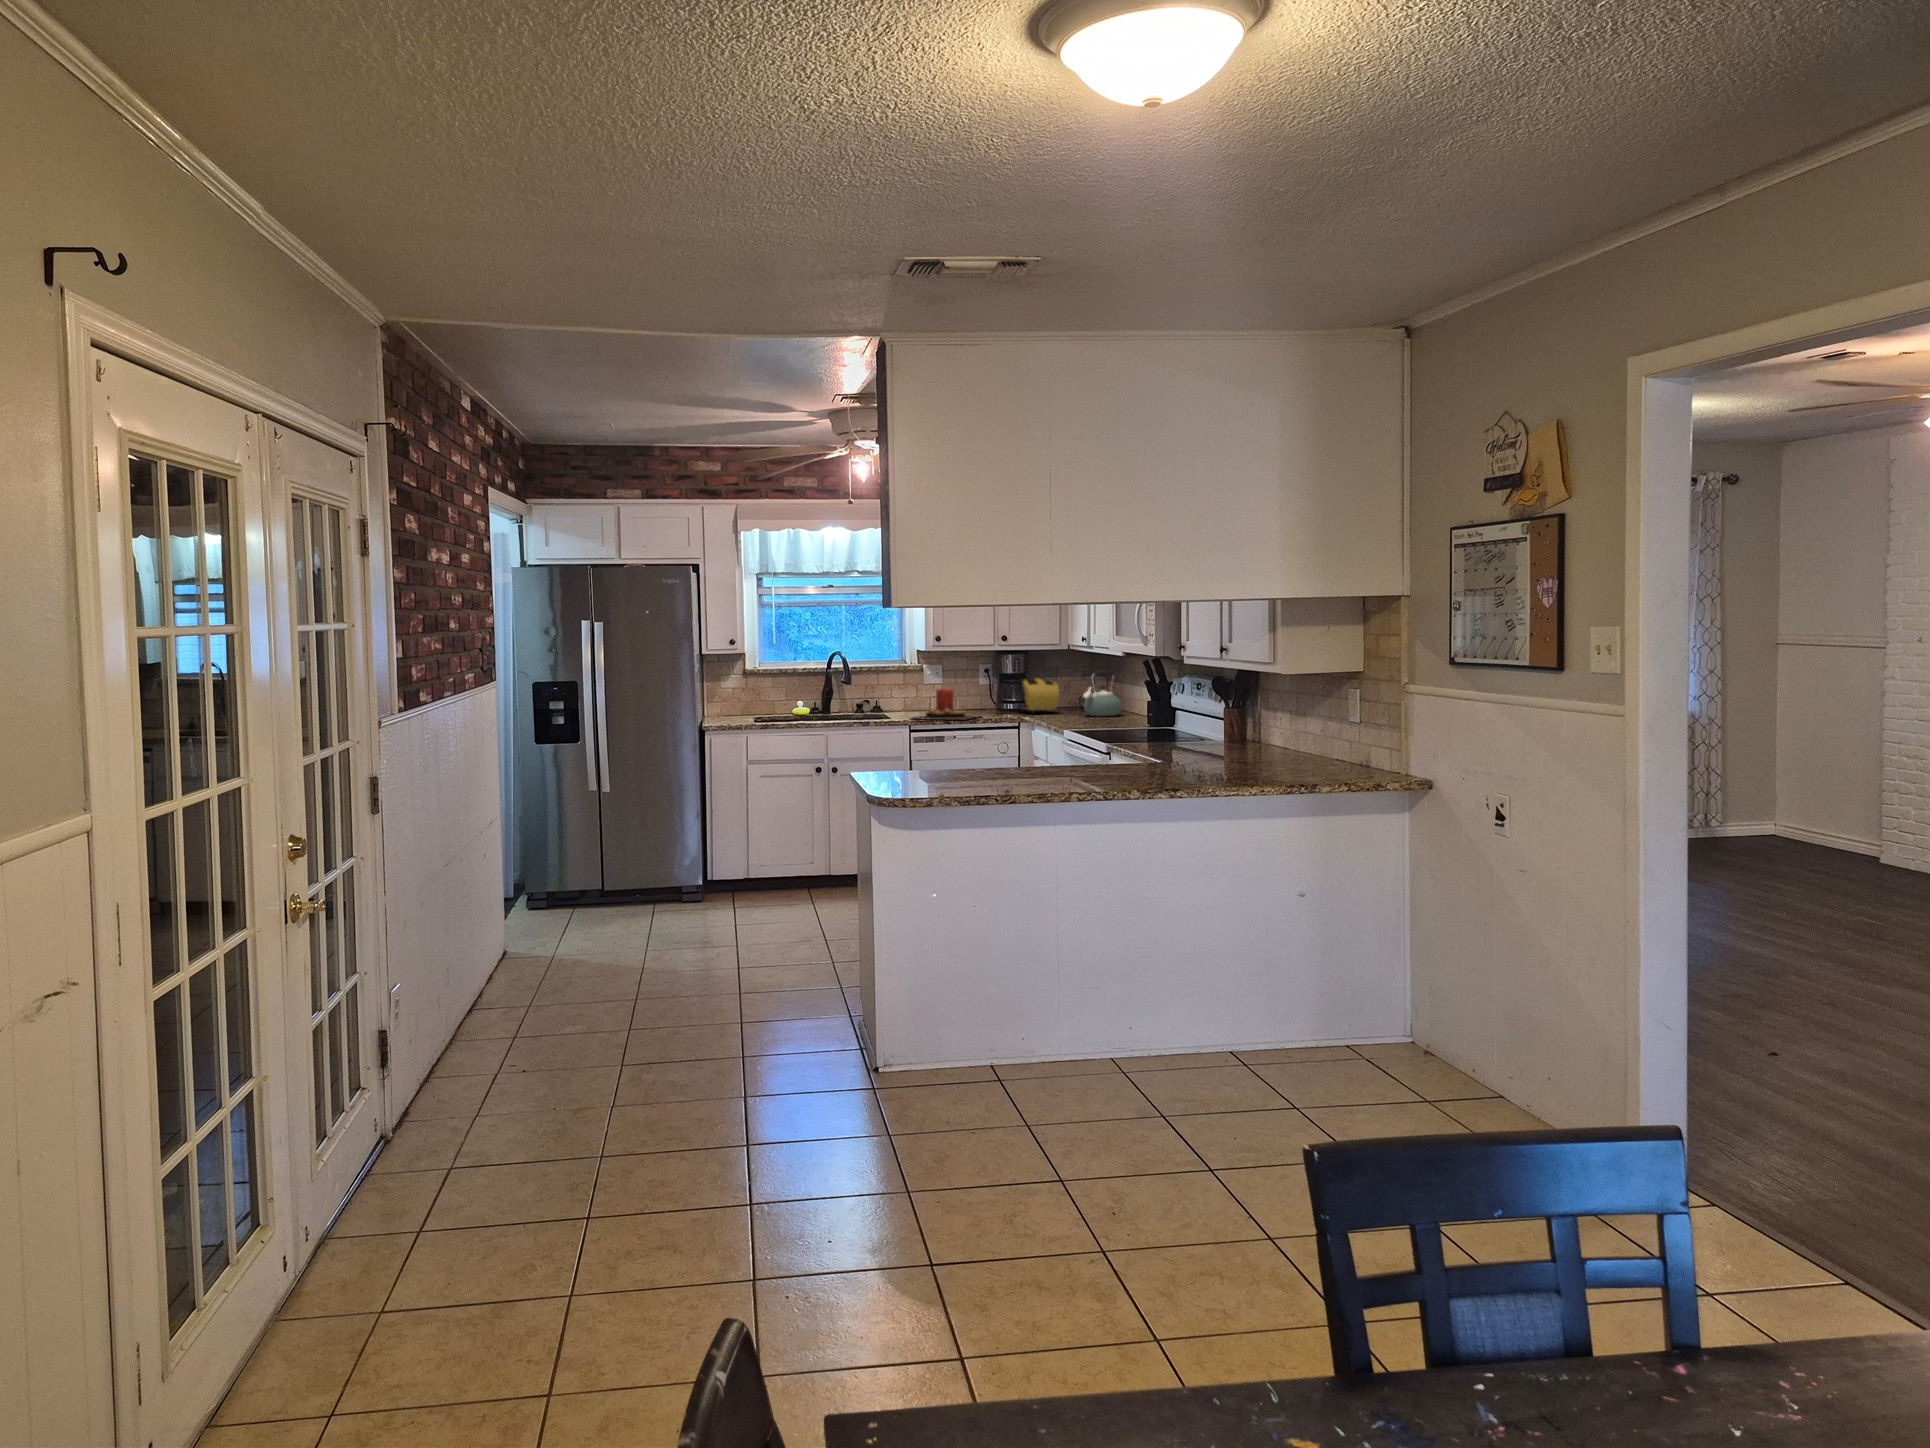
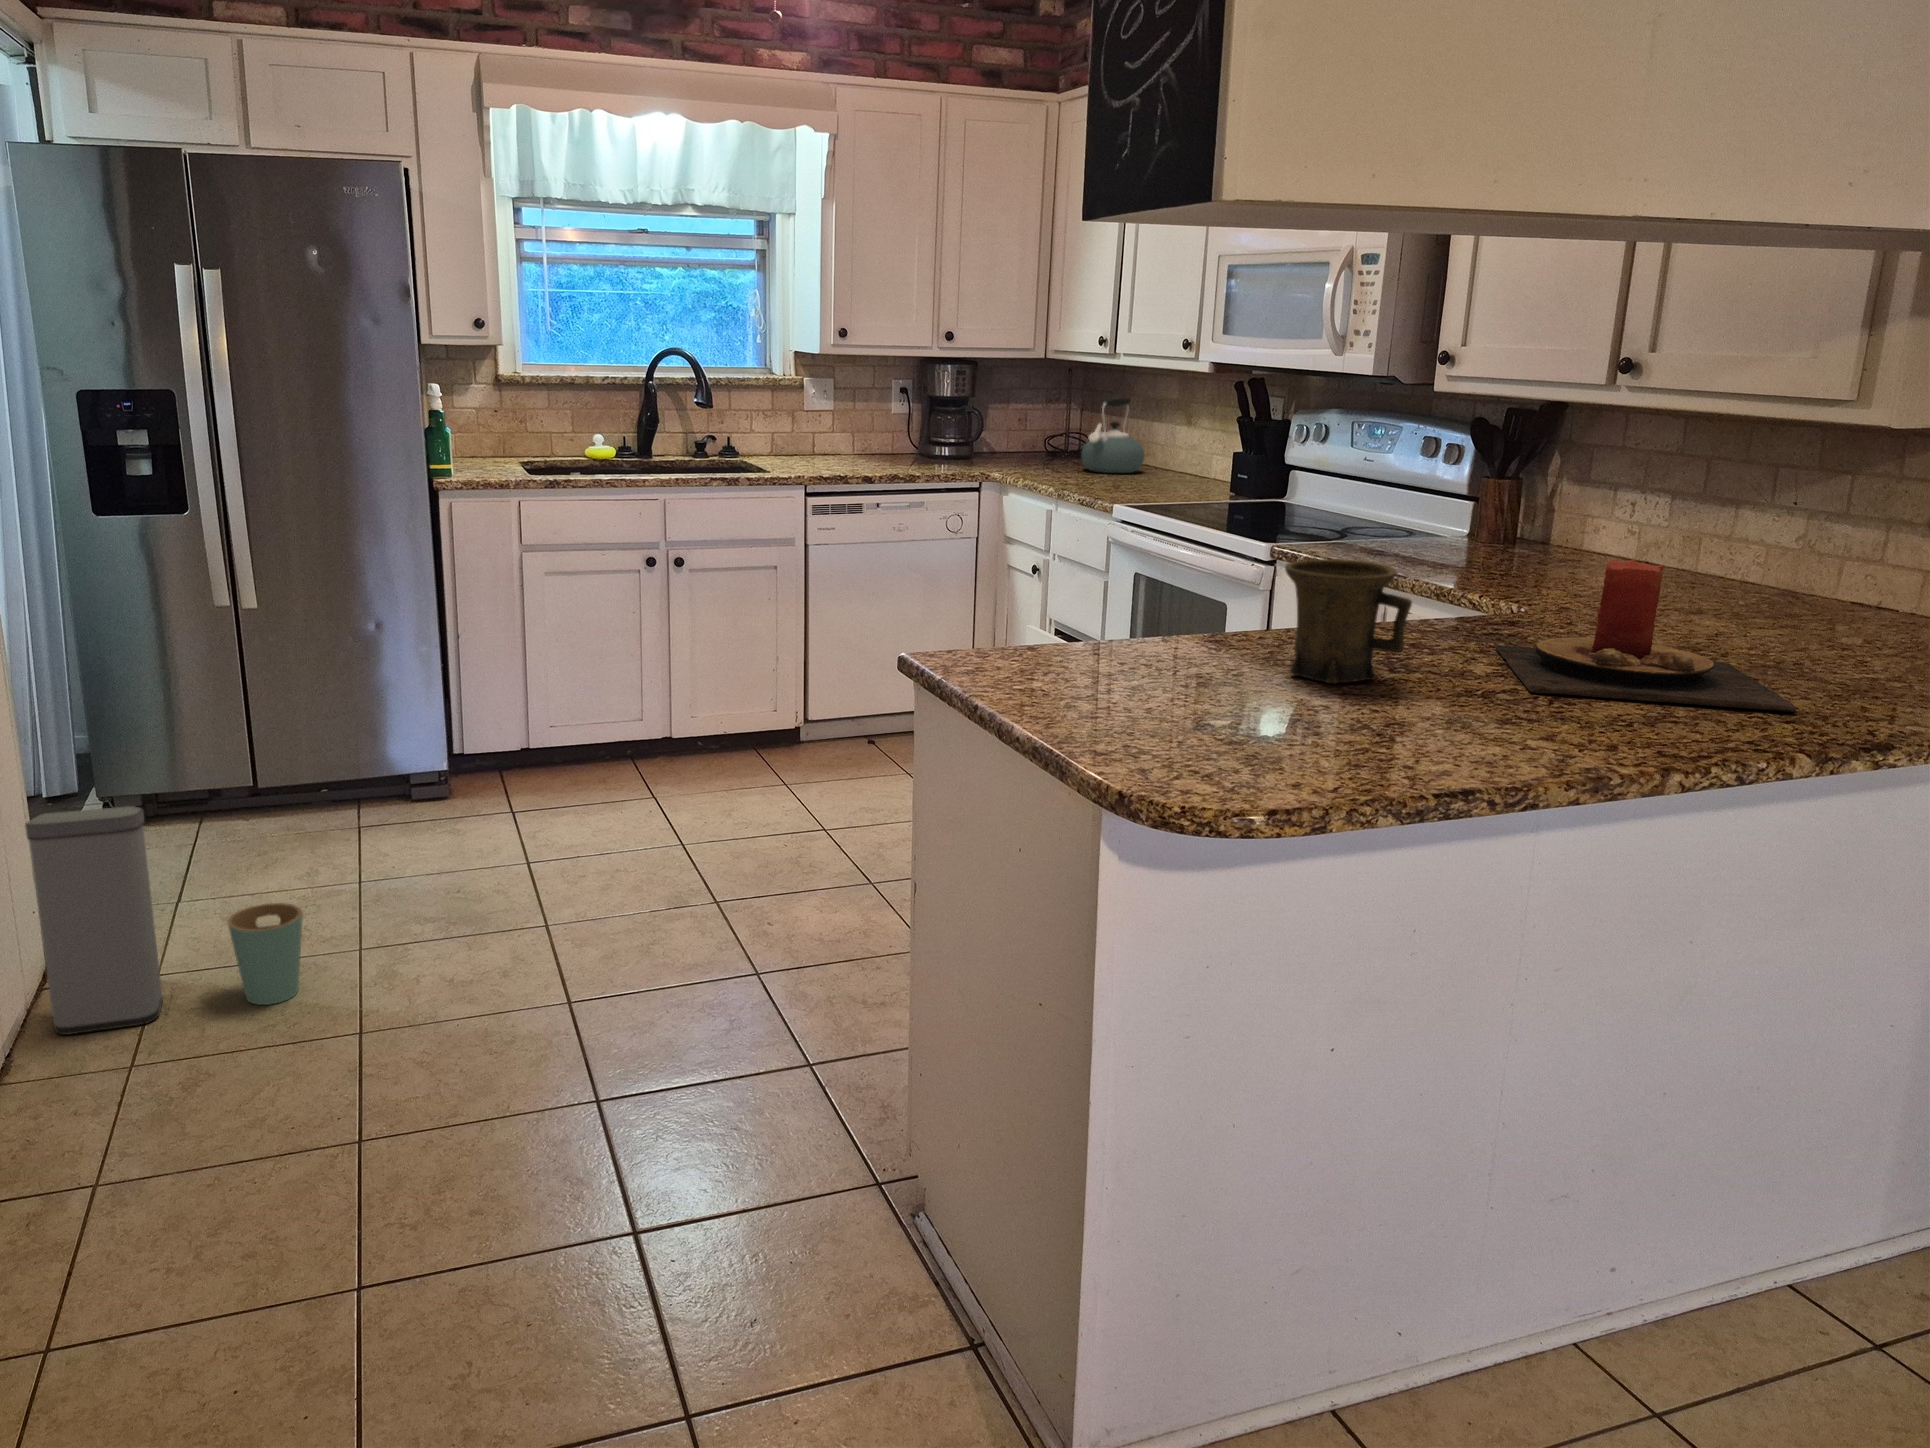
toaster: present [1023,678,1059,712] -> none [956,406,1036,466]
candle: present [909,688,978,720] -> present [1496,560,1796,712]
mug: none [983,730,1027,777] -> present [1285,559,1412,683]
trash can: none [506,865,619,968] -> present [25,806,303,1035]

